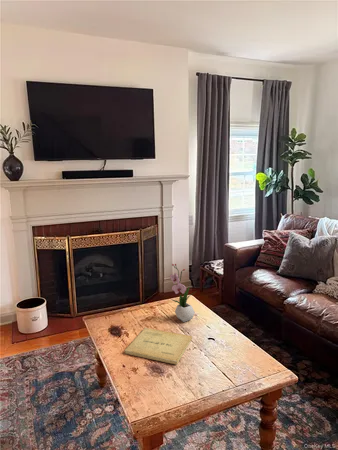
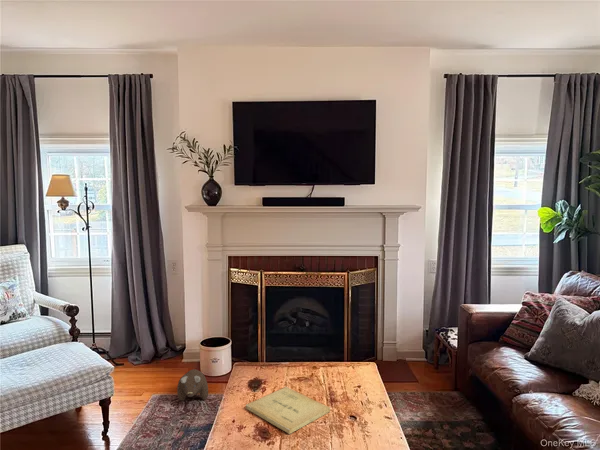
flower arrangement: present [170,264,195,322] -> none [324,315,356,391]
plush toy: none [11,330,40,361] -> present [177,369,208,401]

